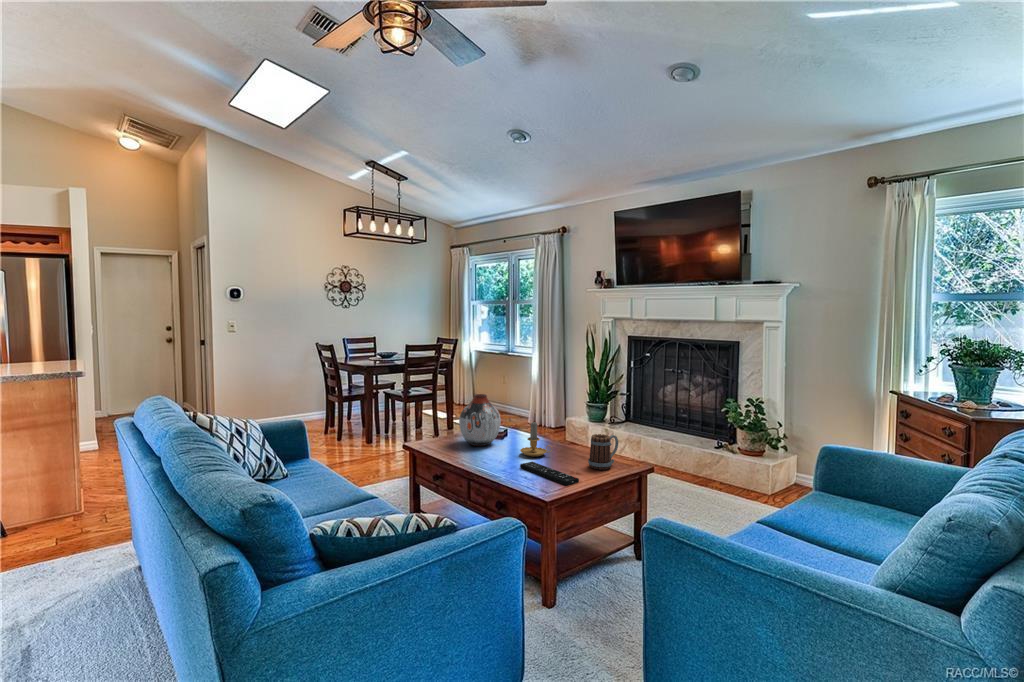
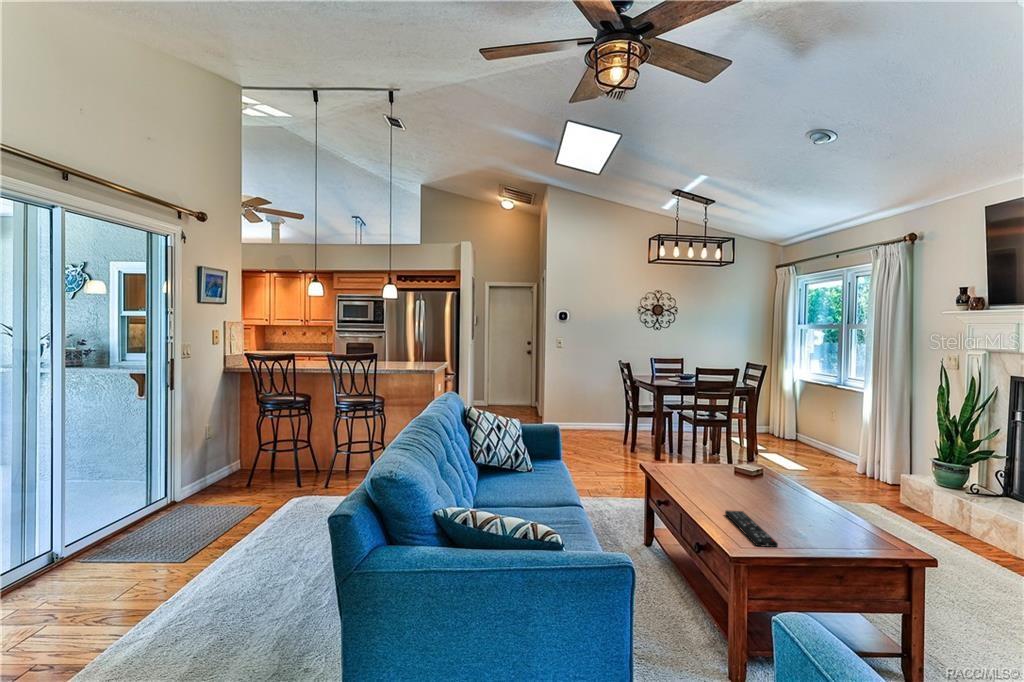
vase: present [459,394,501,446] -> none [687,428,734,484]
candle: present [520,422,552,457] -> none [740,467,778,508]
mug: present [588,434,618,470] -> none [810,497,859,543]

